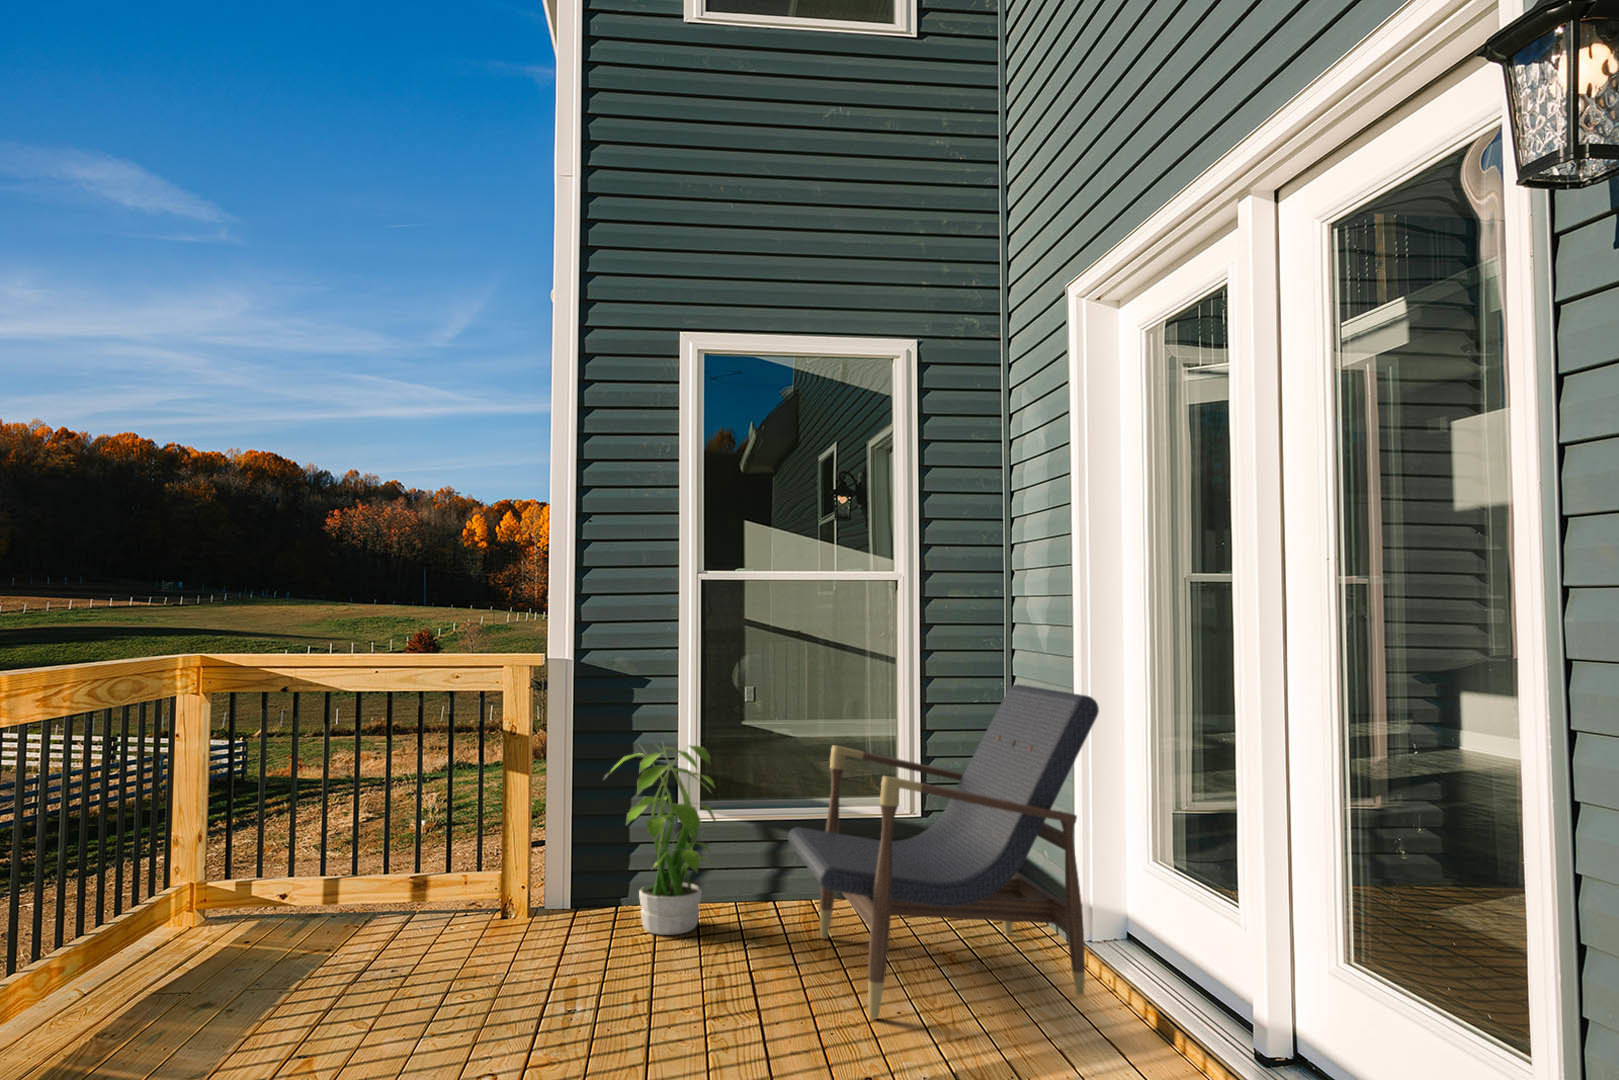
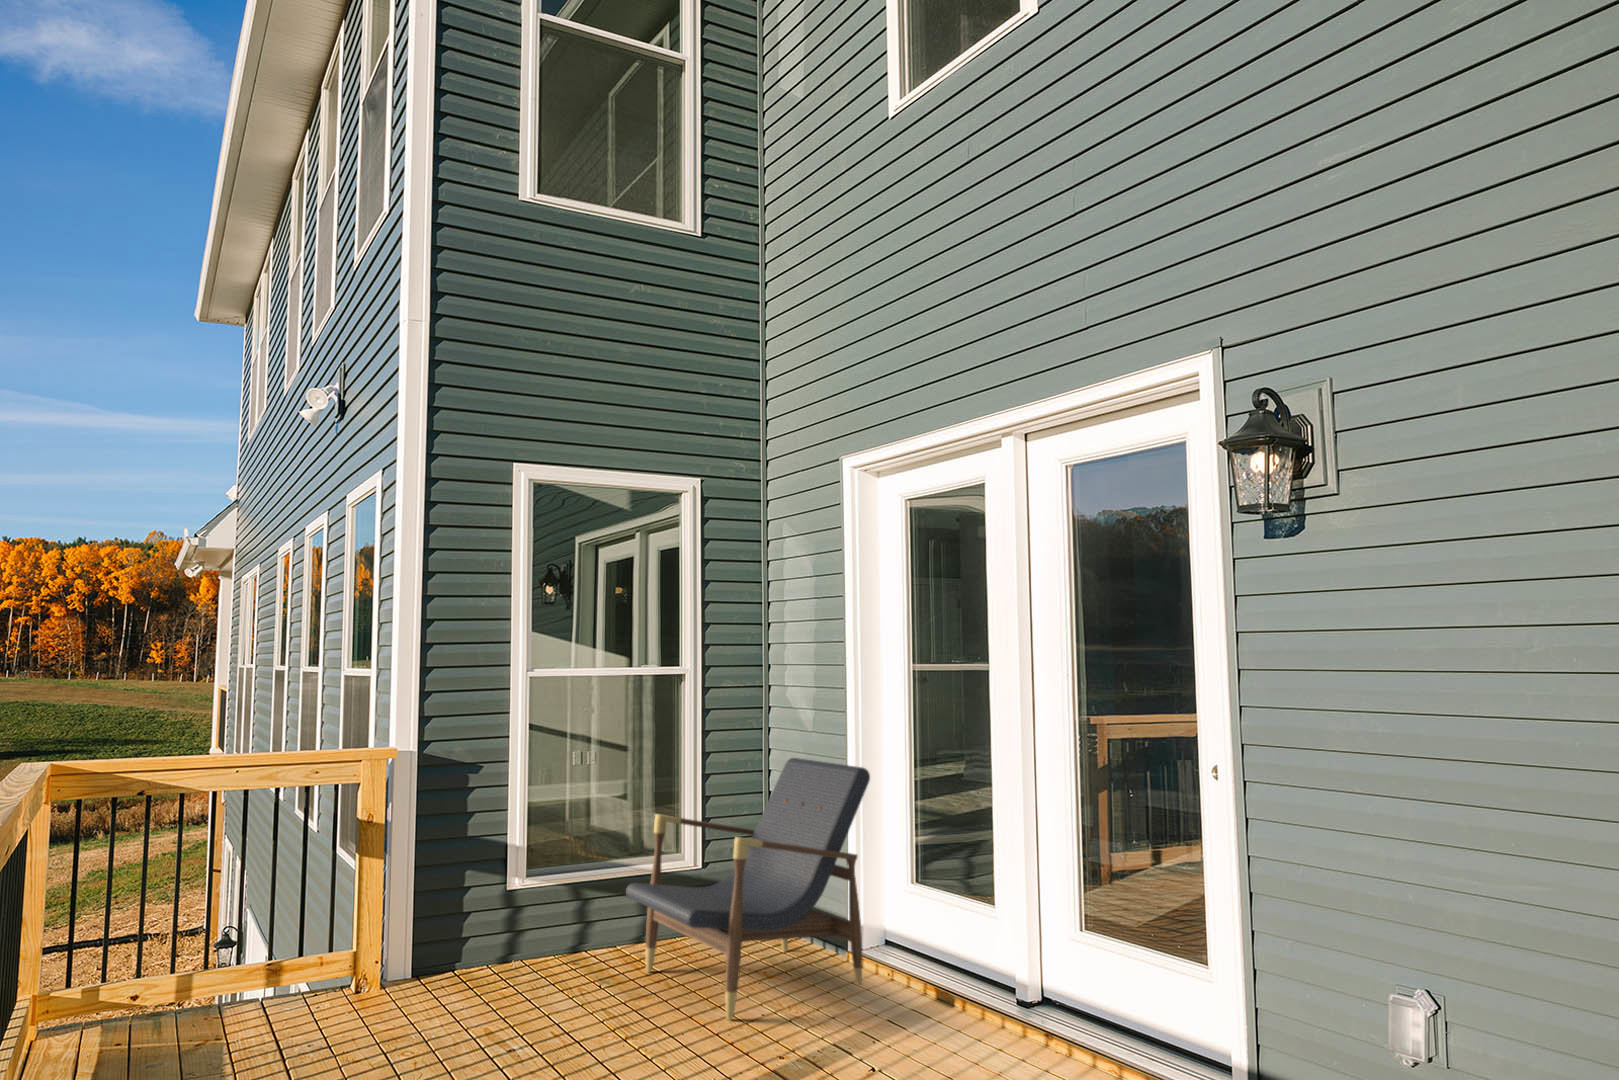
potted plant: present [605,745,716,935] -> none [454,819,556,986]

